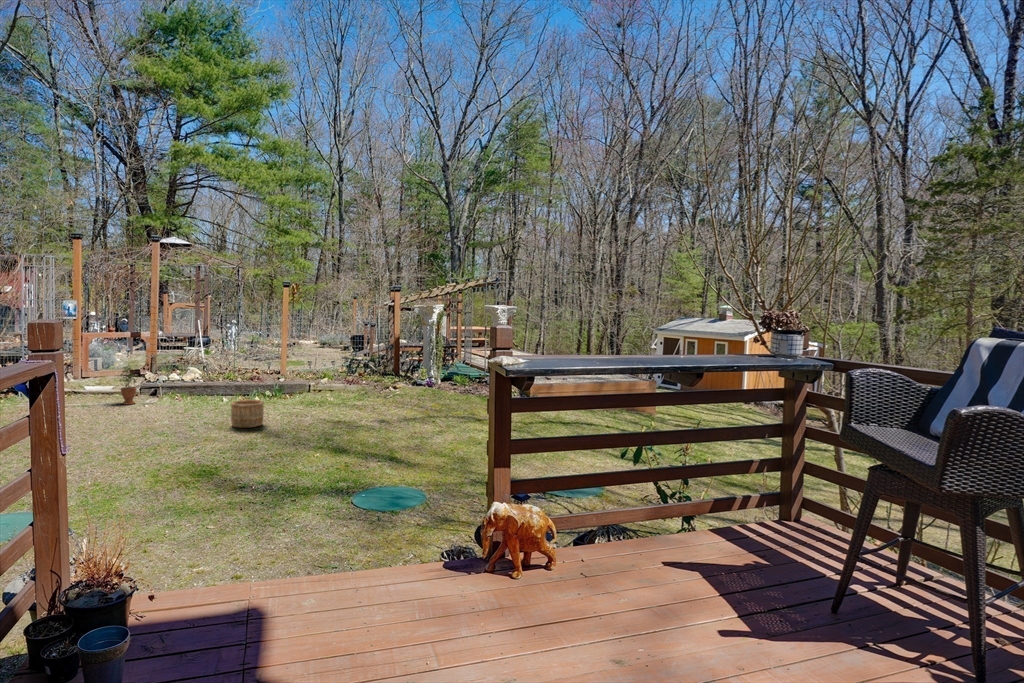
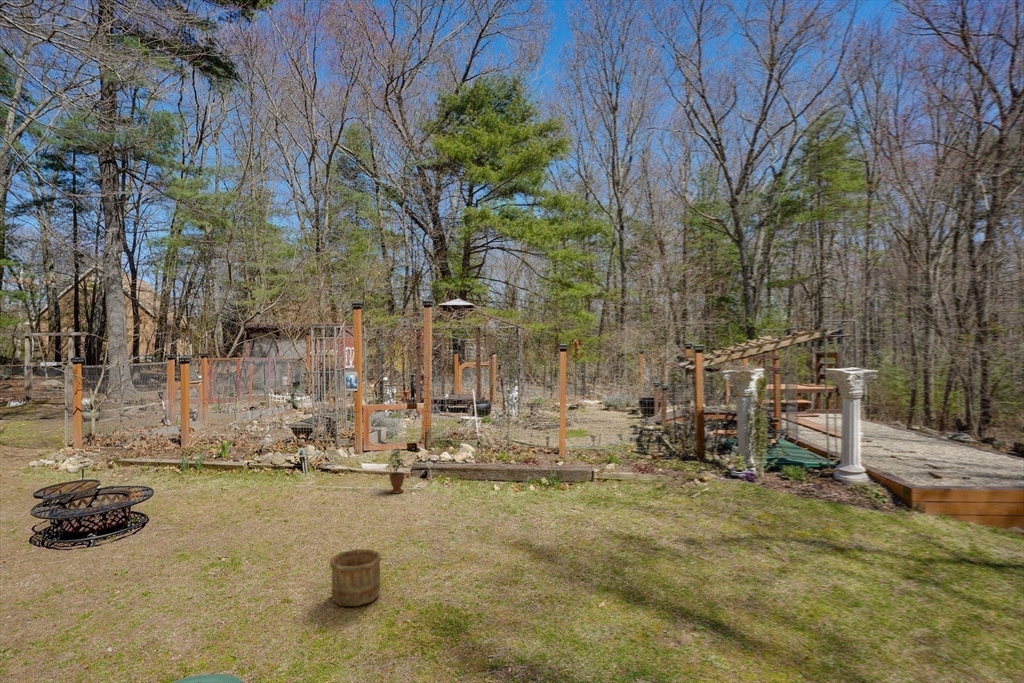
wooden bucket: present [231,400,264,428] -> present [330,549,381,606]

